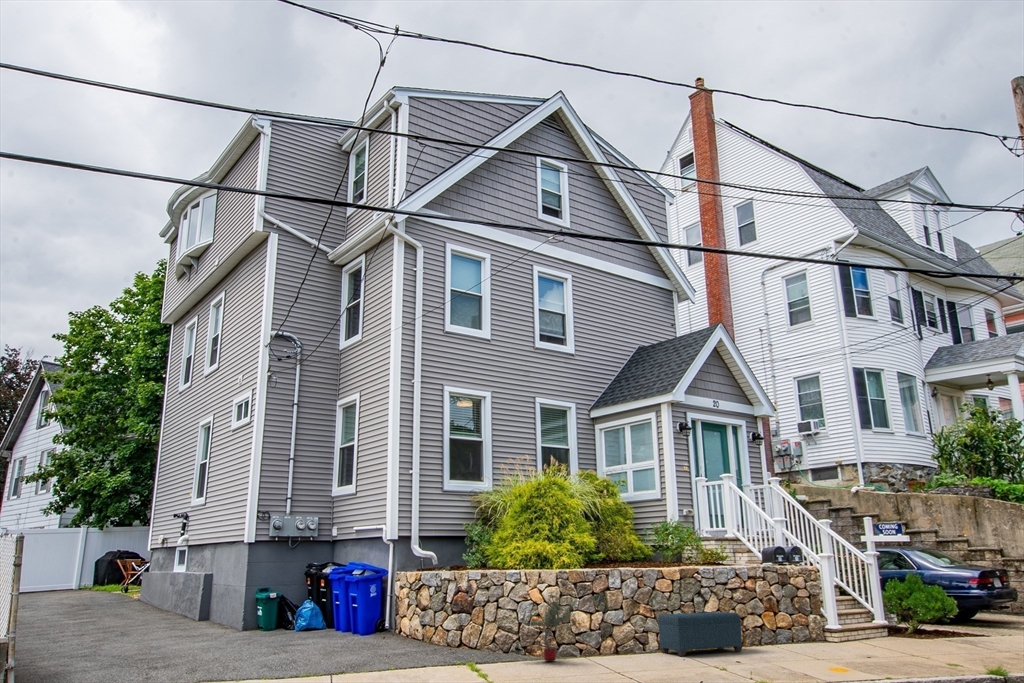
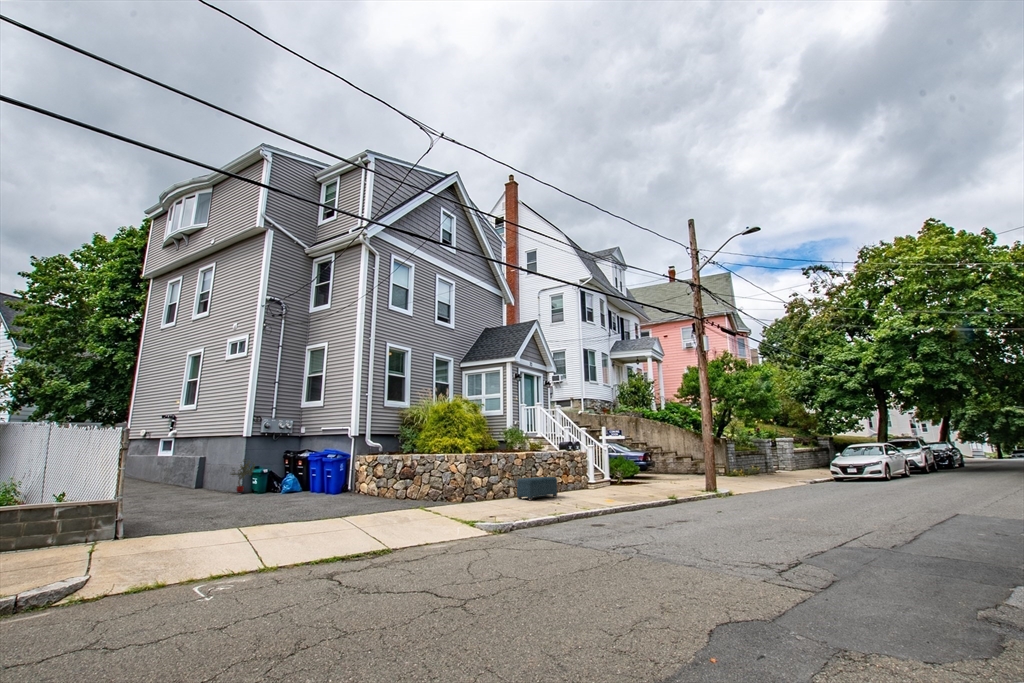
potted tree: present [523,592,575,662] -> present [231,459,255,493]

